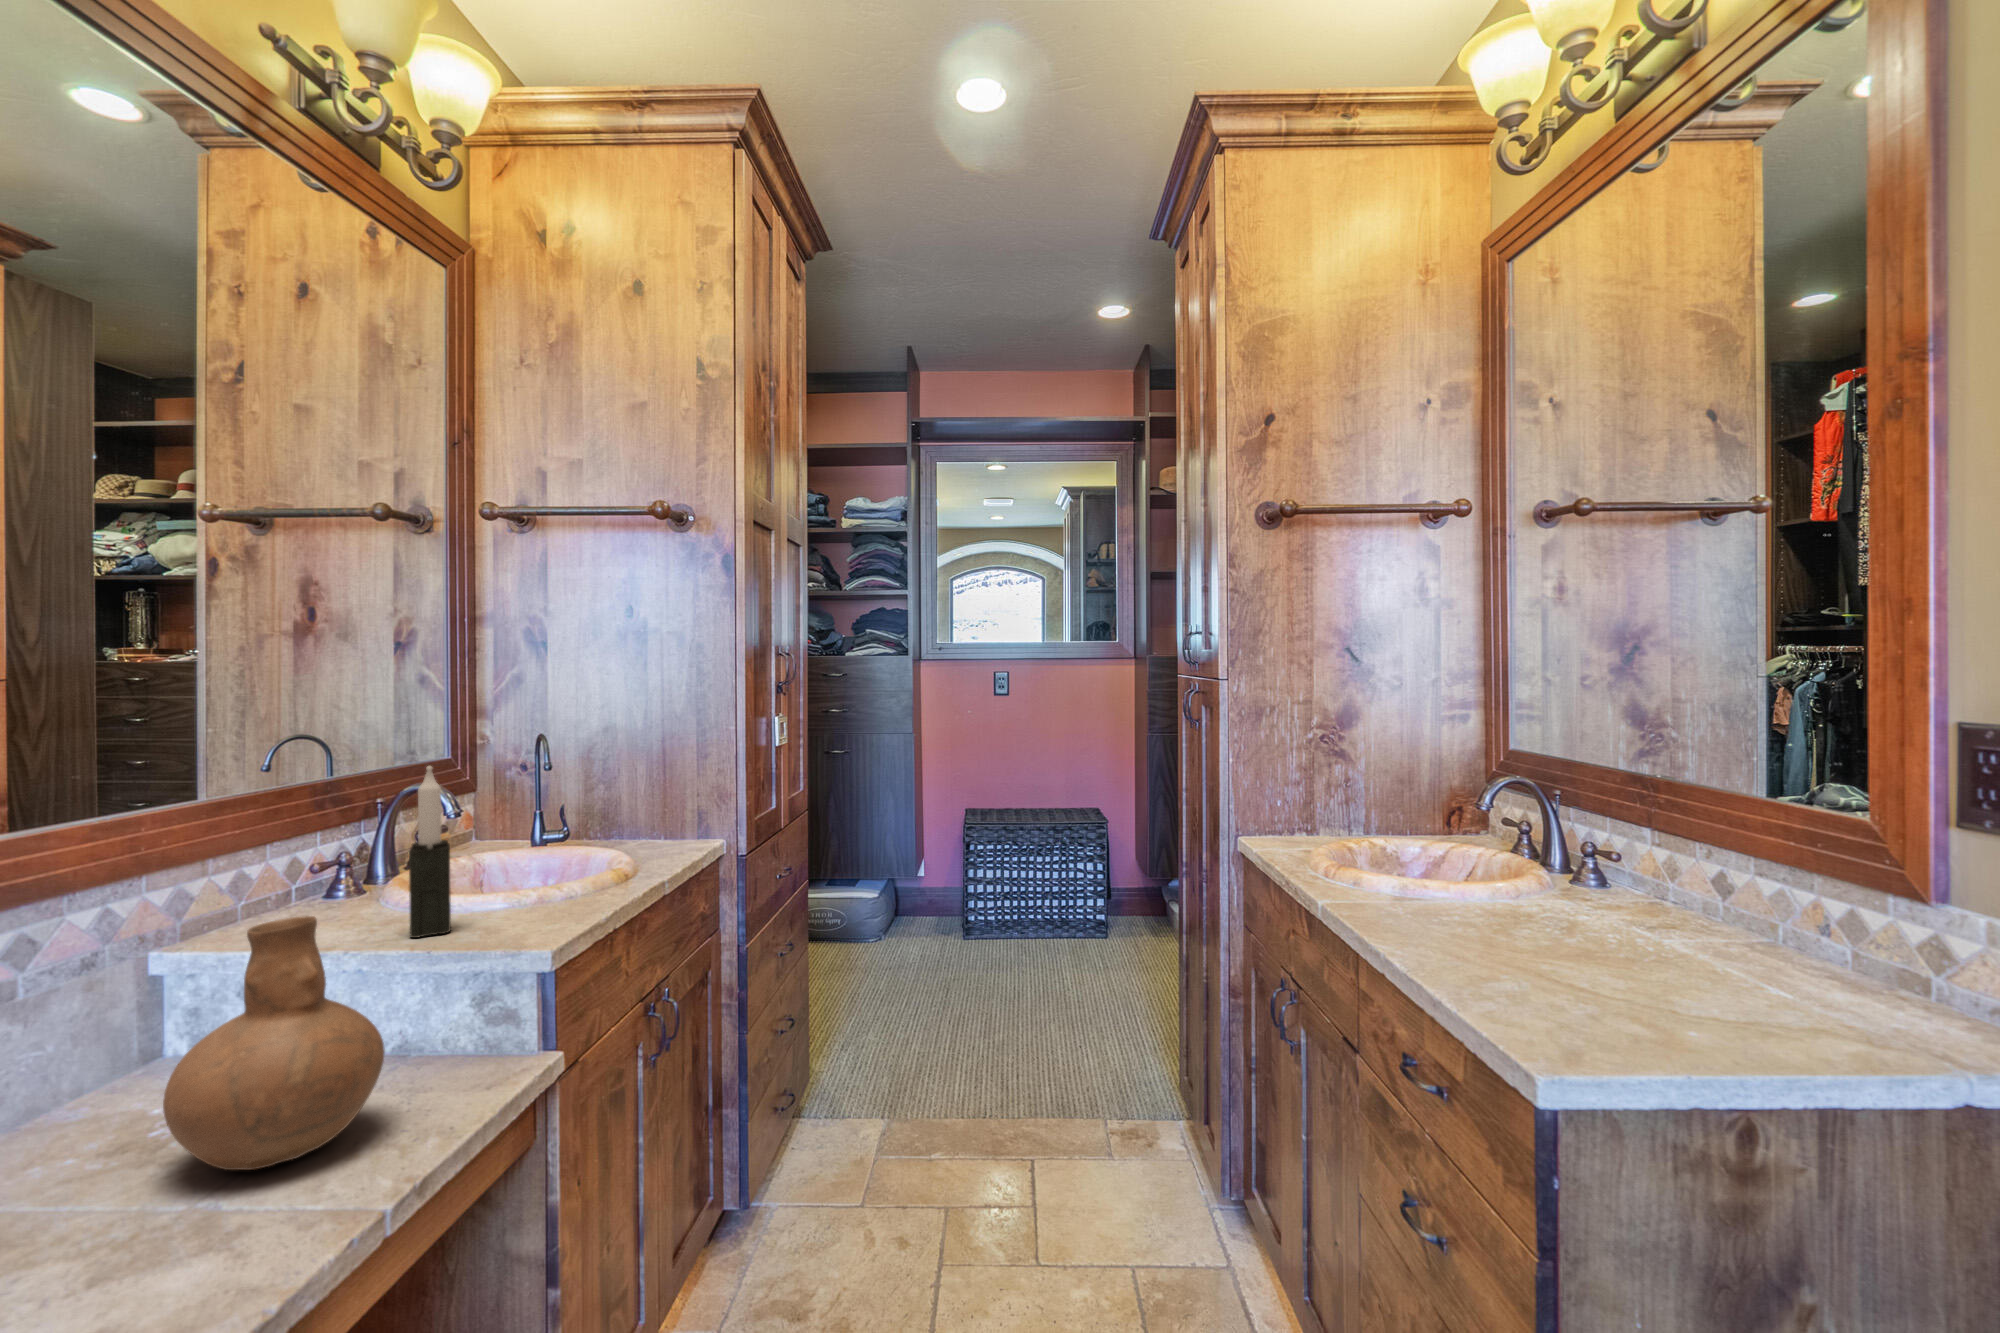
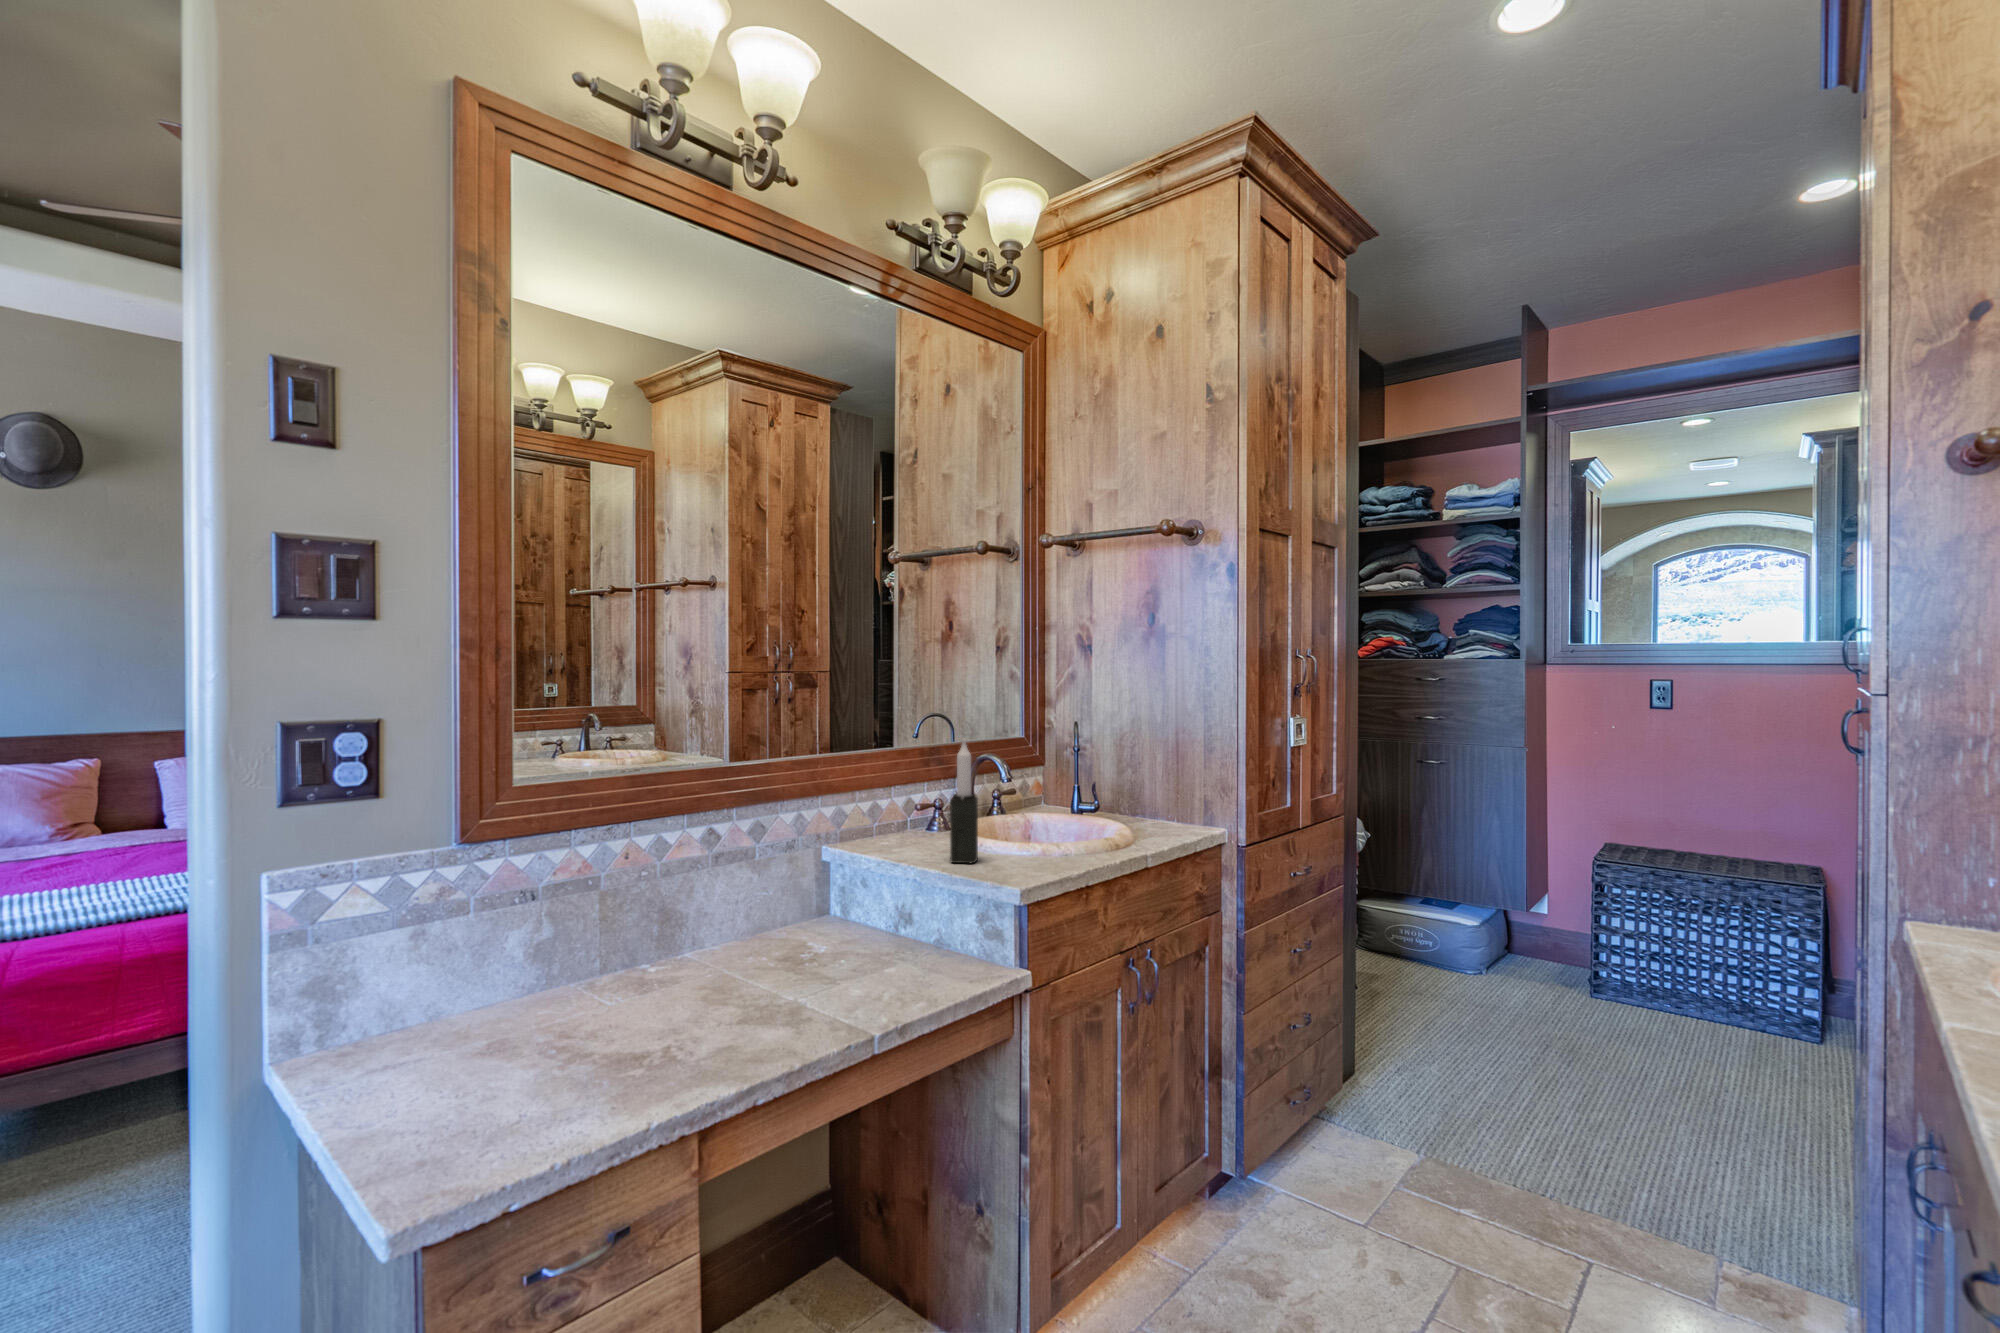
vase: present [163,916,385,1170] -> none [791,829,903,985]

